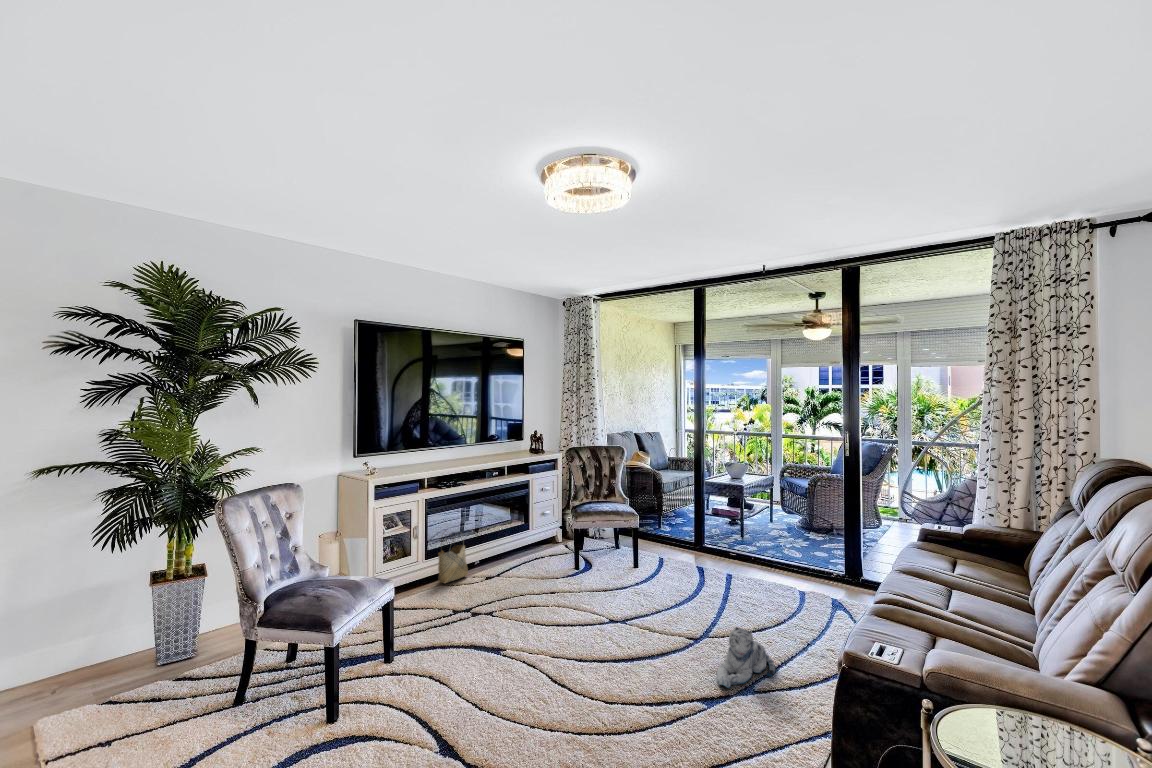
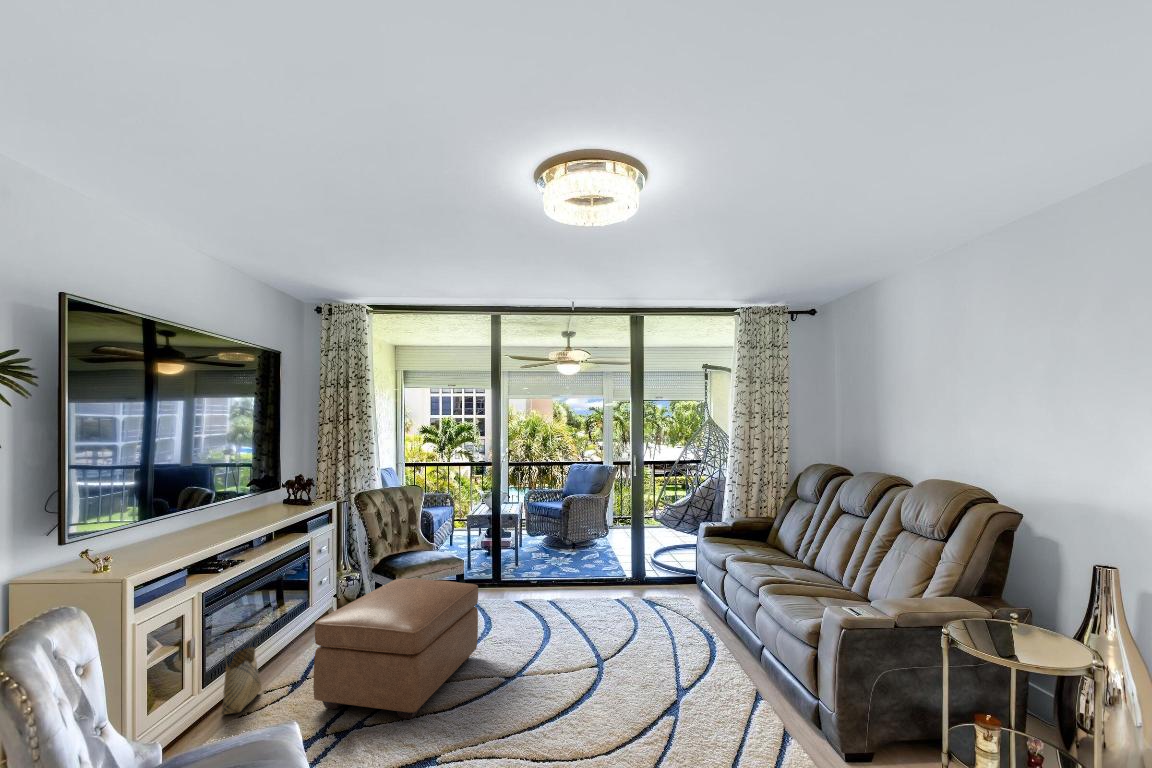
ottoman: none [477,519,612,622] -> present [313,579,478,719]
plush toy: present [717,627,776,688] -> none [644,639,686,698]

